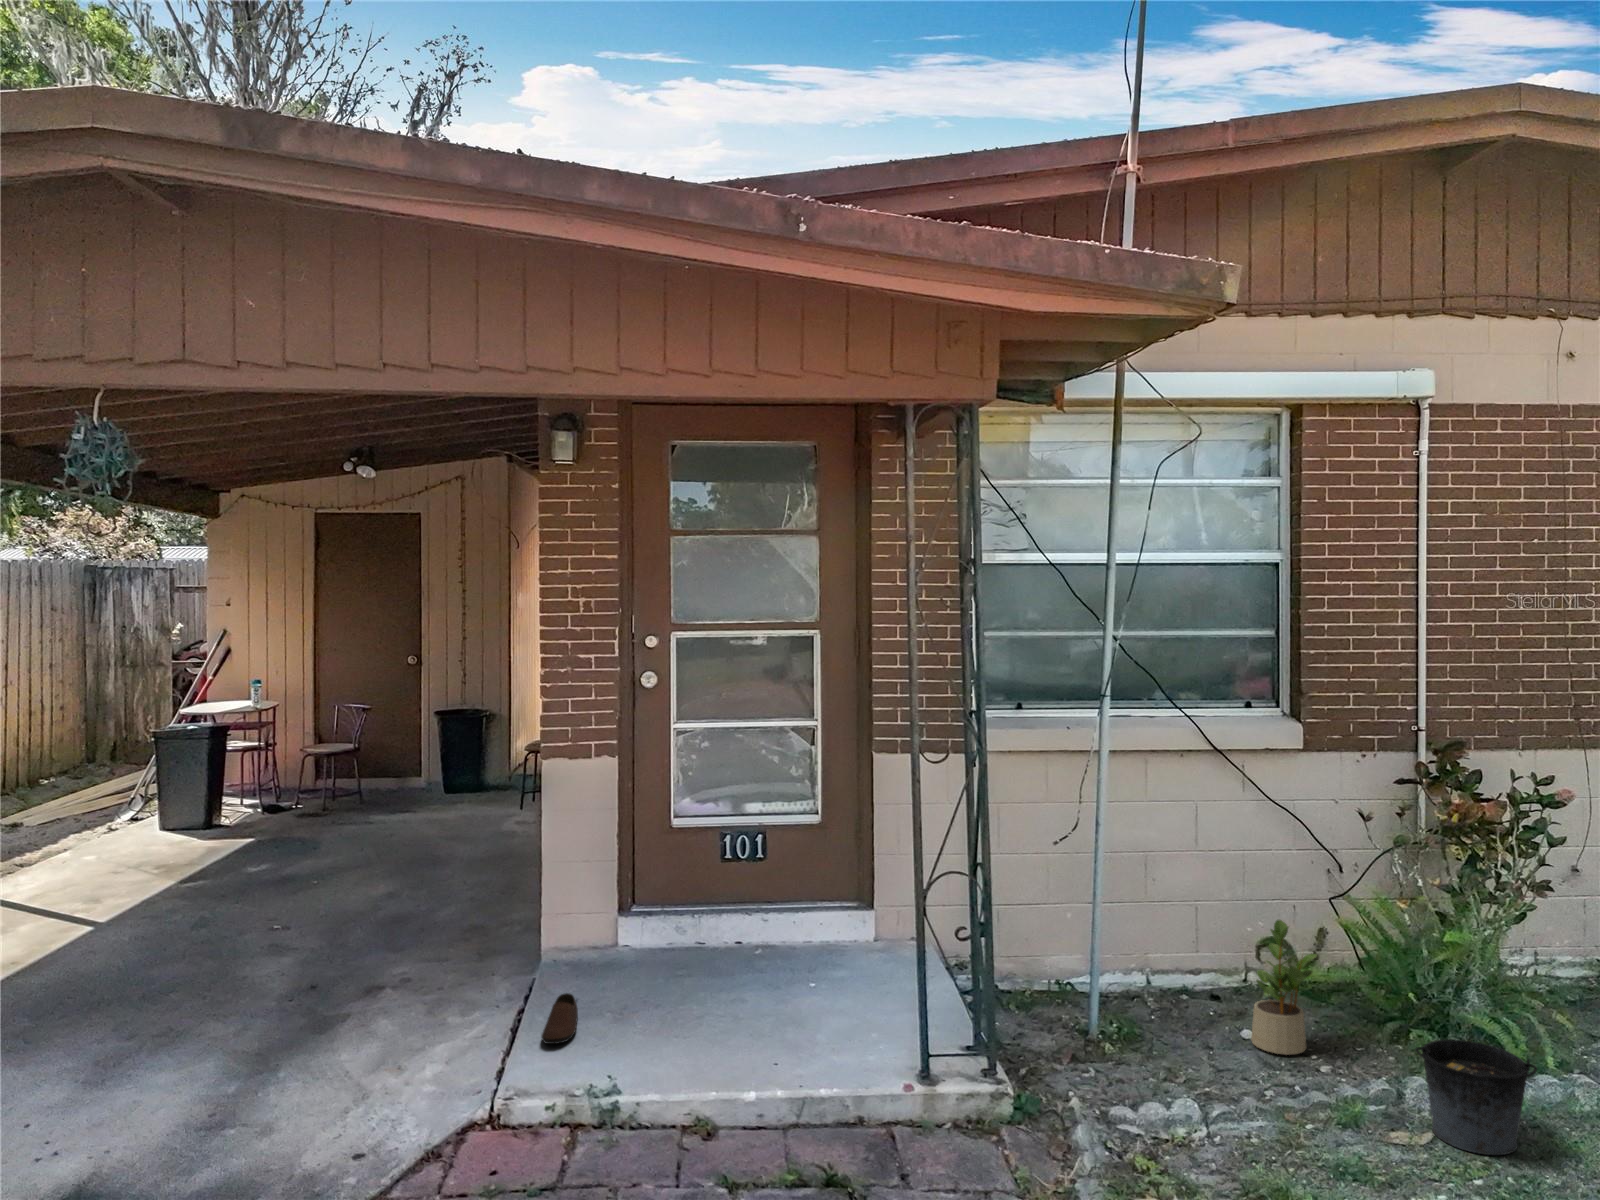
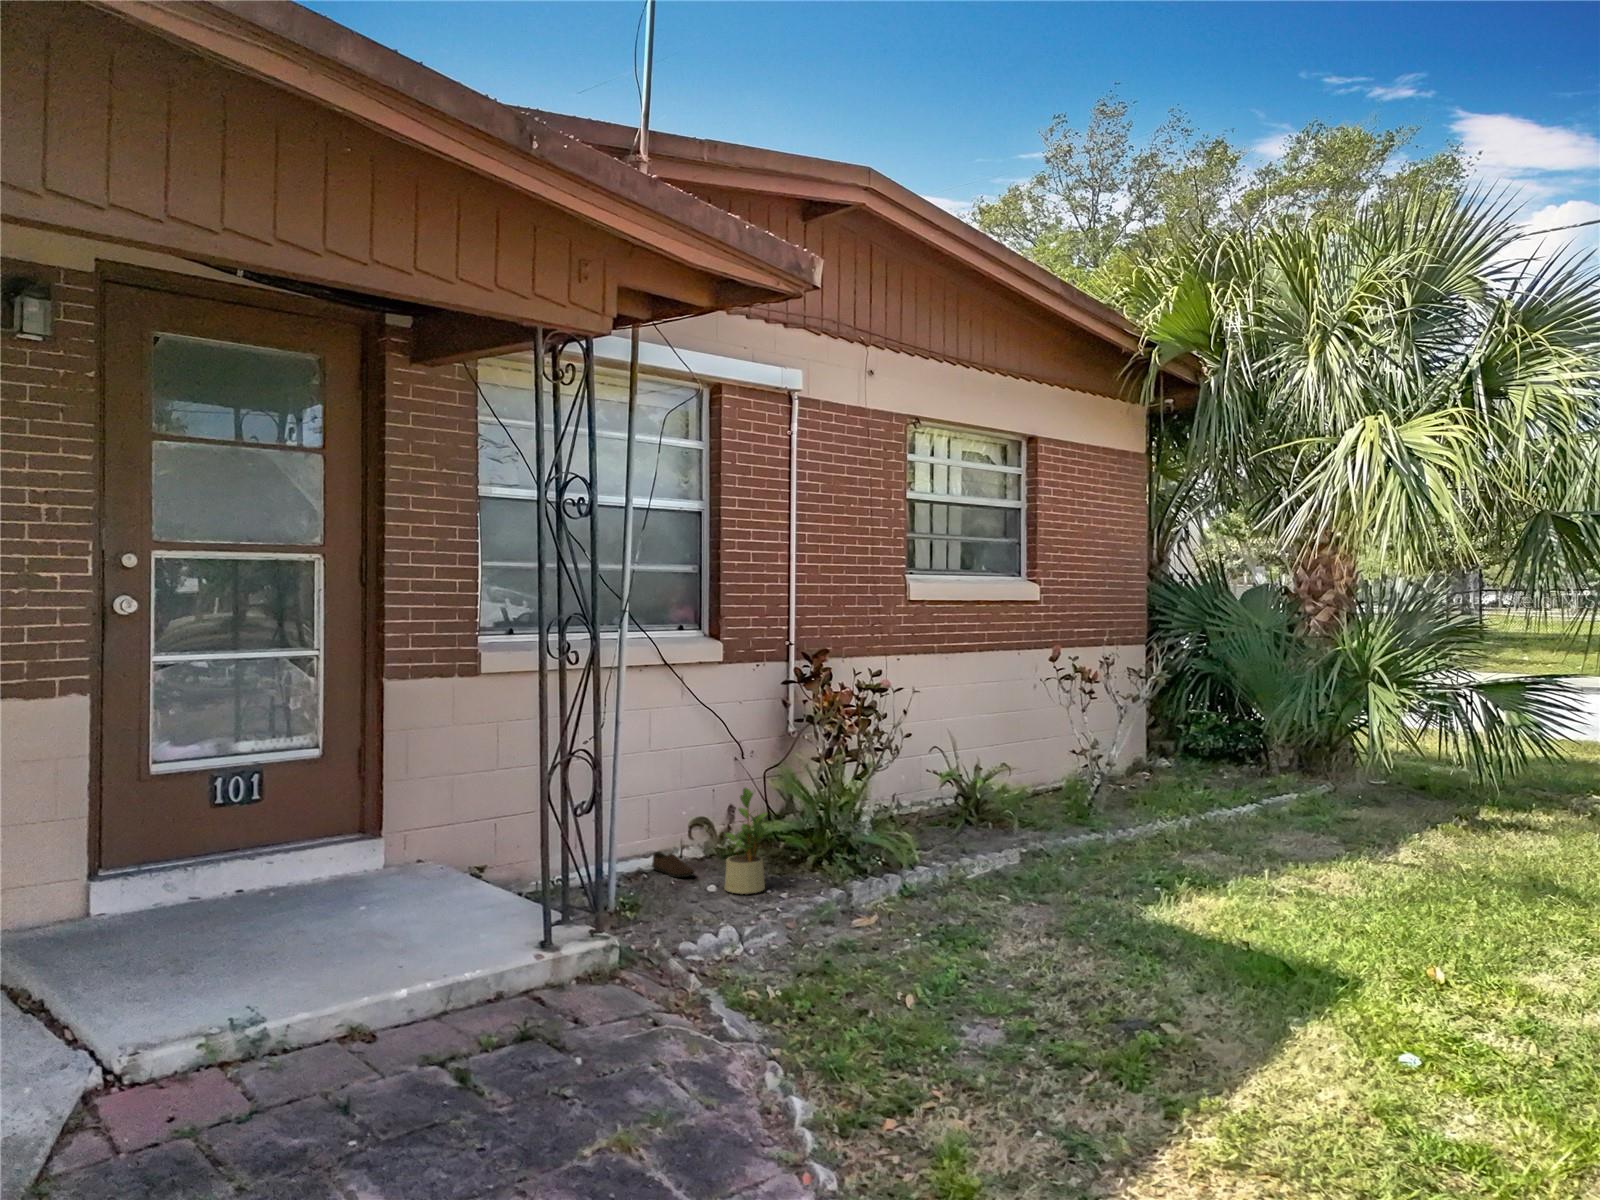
shoe: present [542,993,578,1044] -> present [653,852,694,877]
bucket: present [1415,1040,1537,1155] -> none [864,846,937,917]

